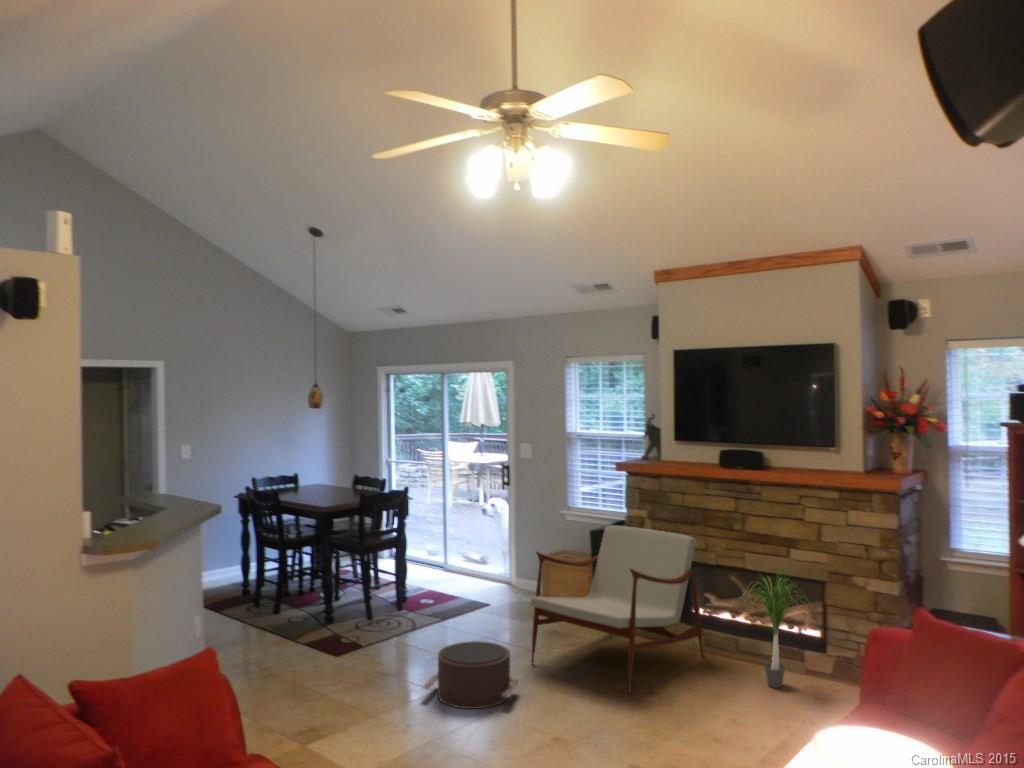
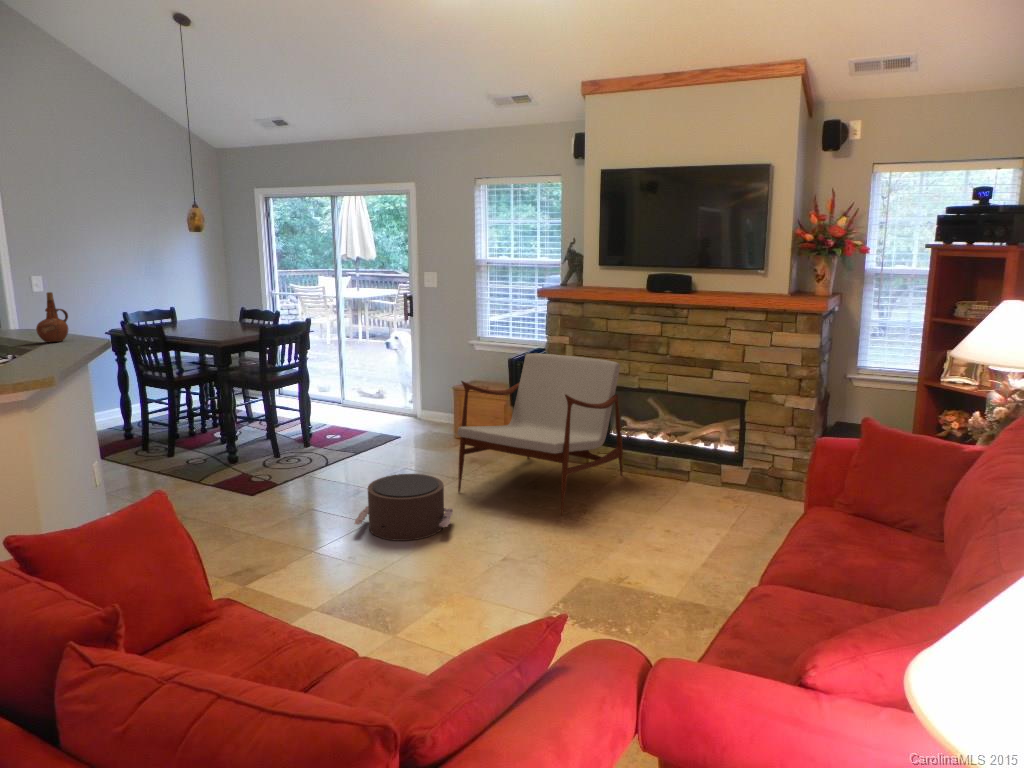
ceramic pitcher: none [172,465,198,507] -> present [36,292,68,342]
potted plant: present [743,573,794,688] -> none [660,383,740,501]

